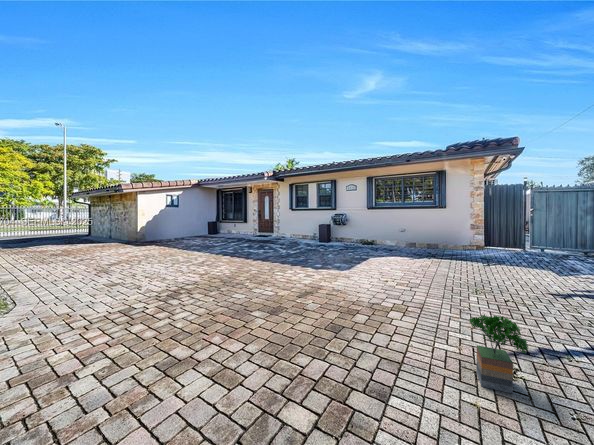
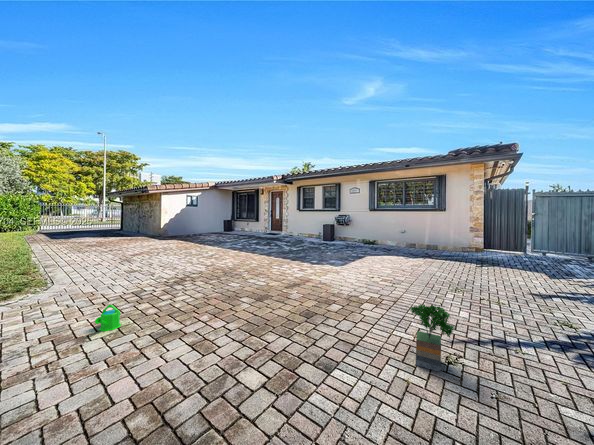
watering can: none [82,330,114,364] -> present [95,305,121,331]

